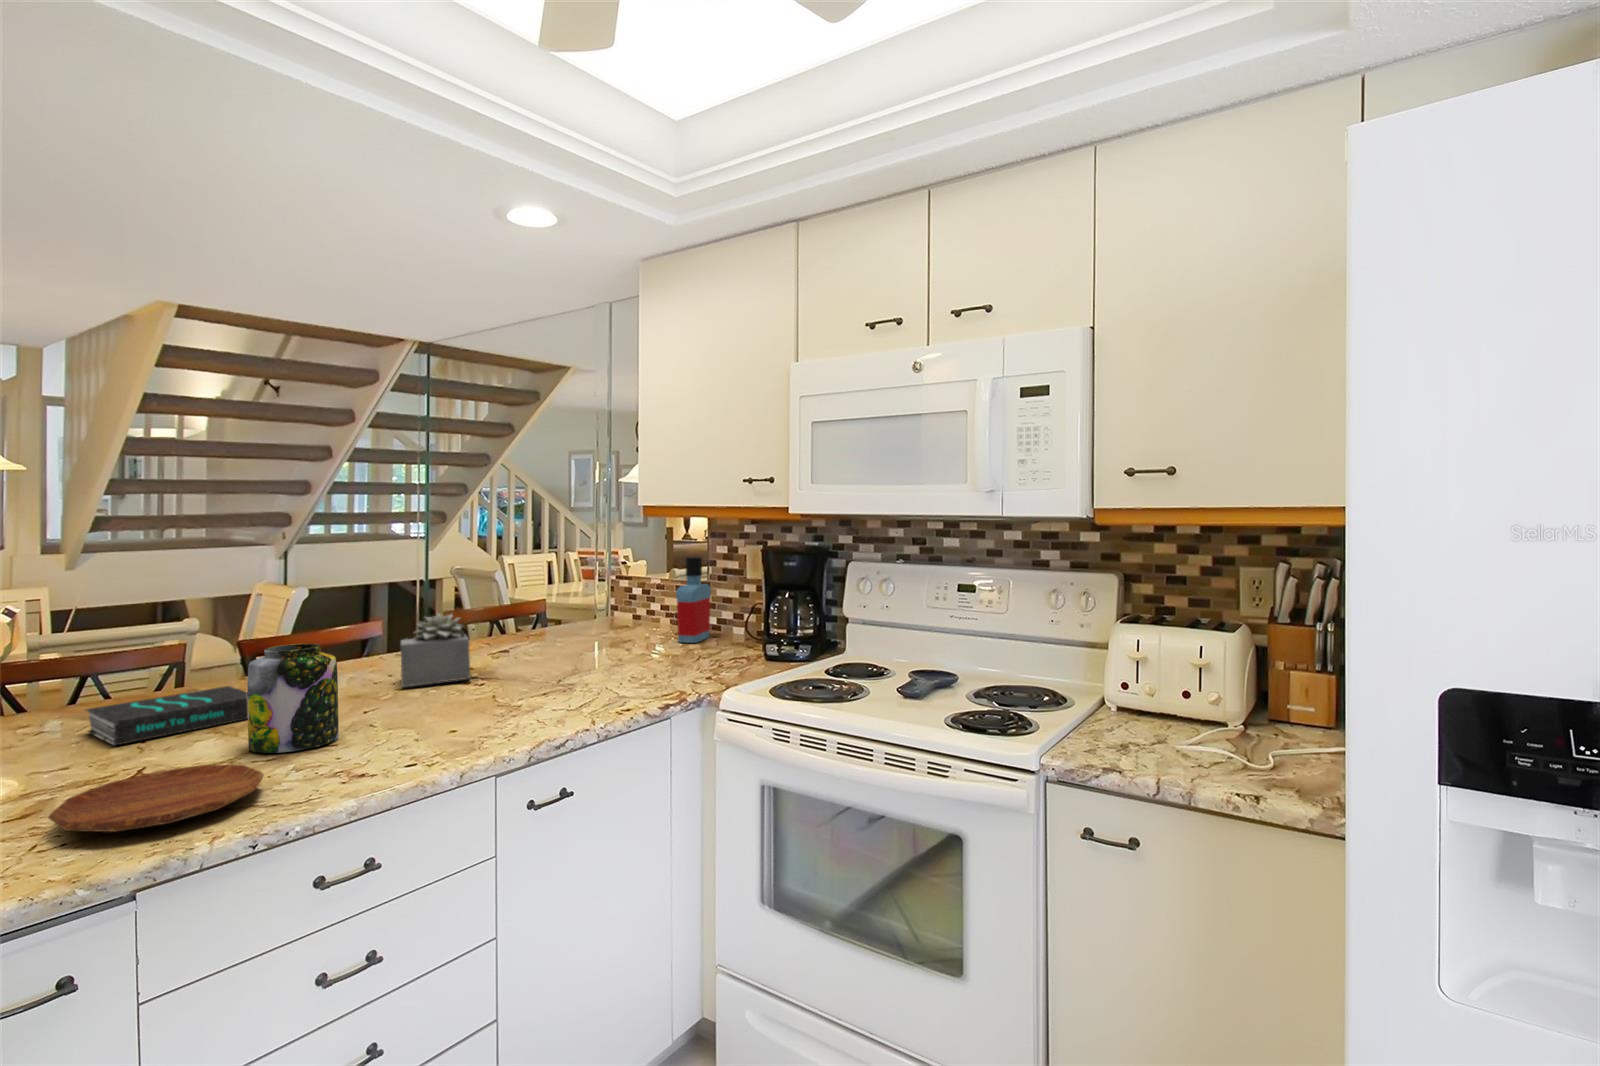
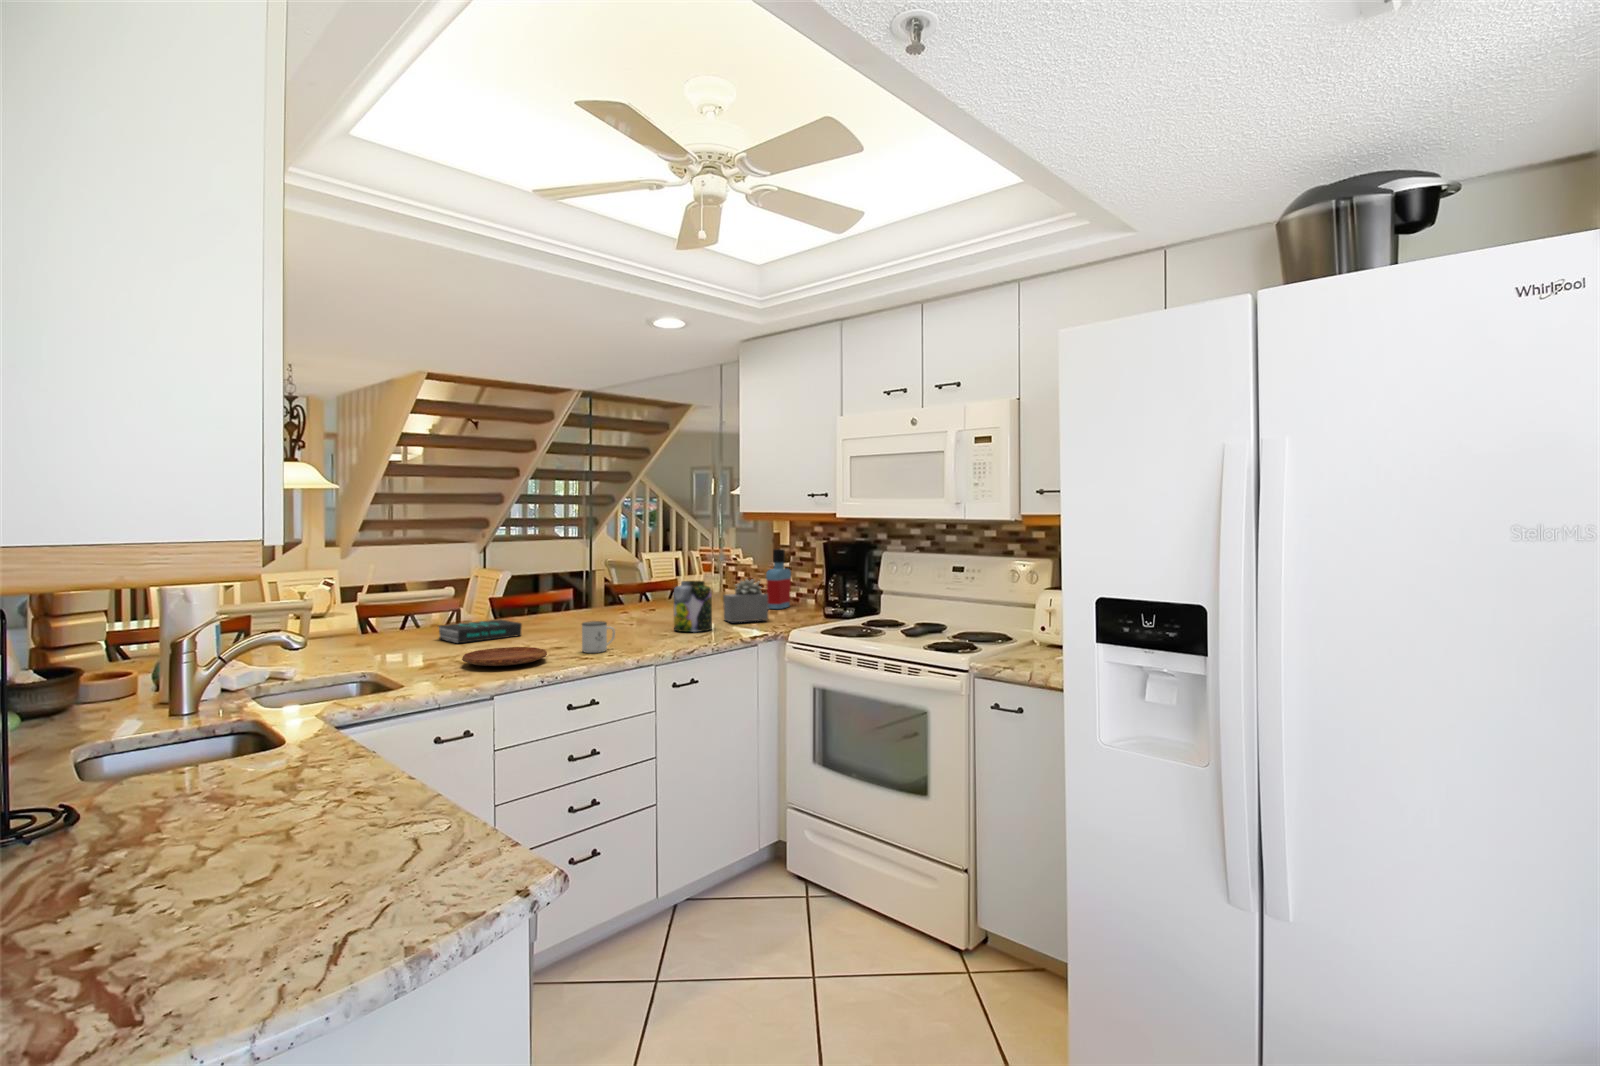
succulent plant: present [401,614,470,687] -> present [723,579,768,622]
jar: present [247,644,339,753] -> present [674,581,712,632]
mug: none [346,702,416,766] -> present [582,621,615,653]

